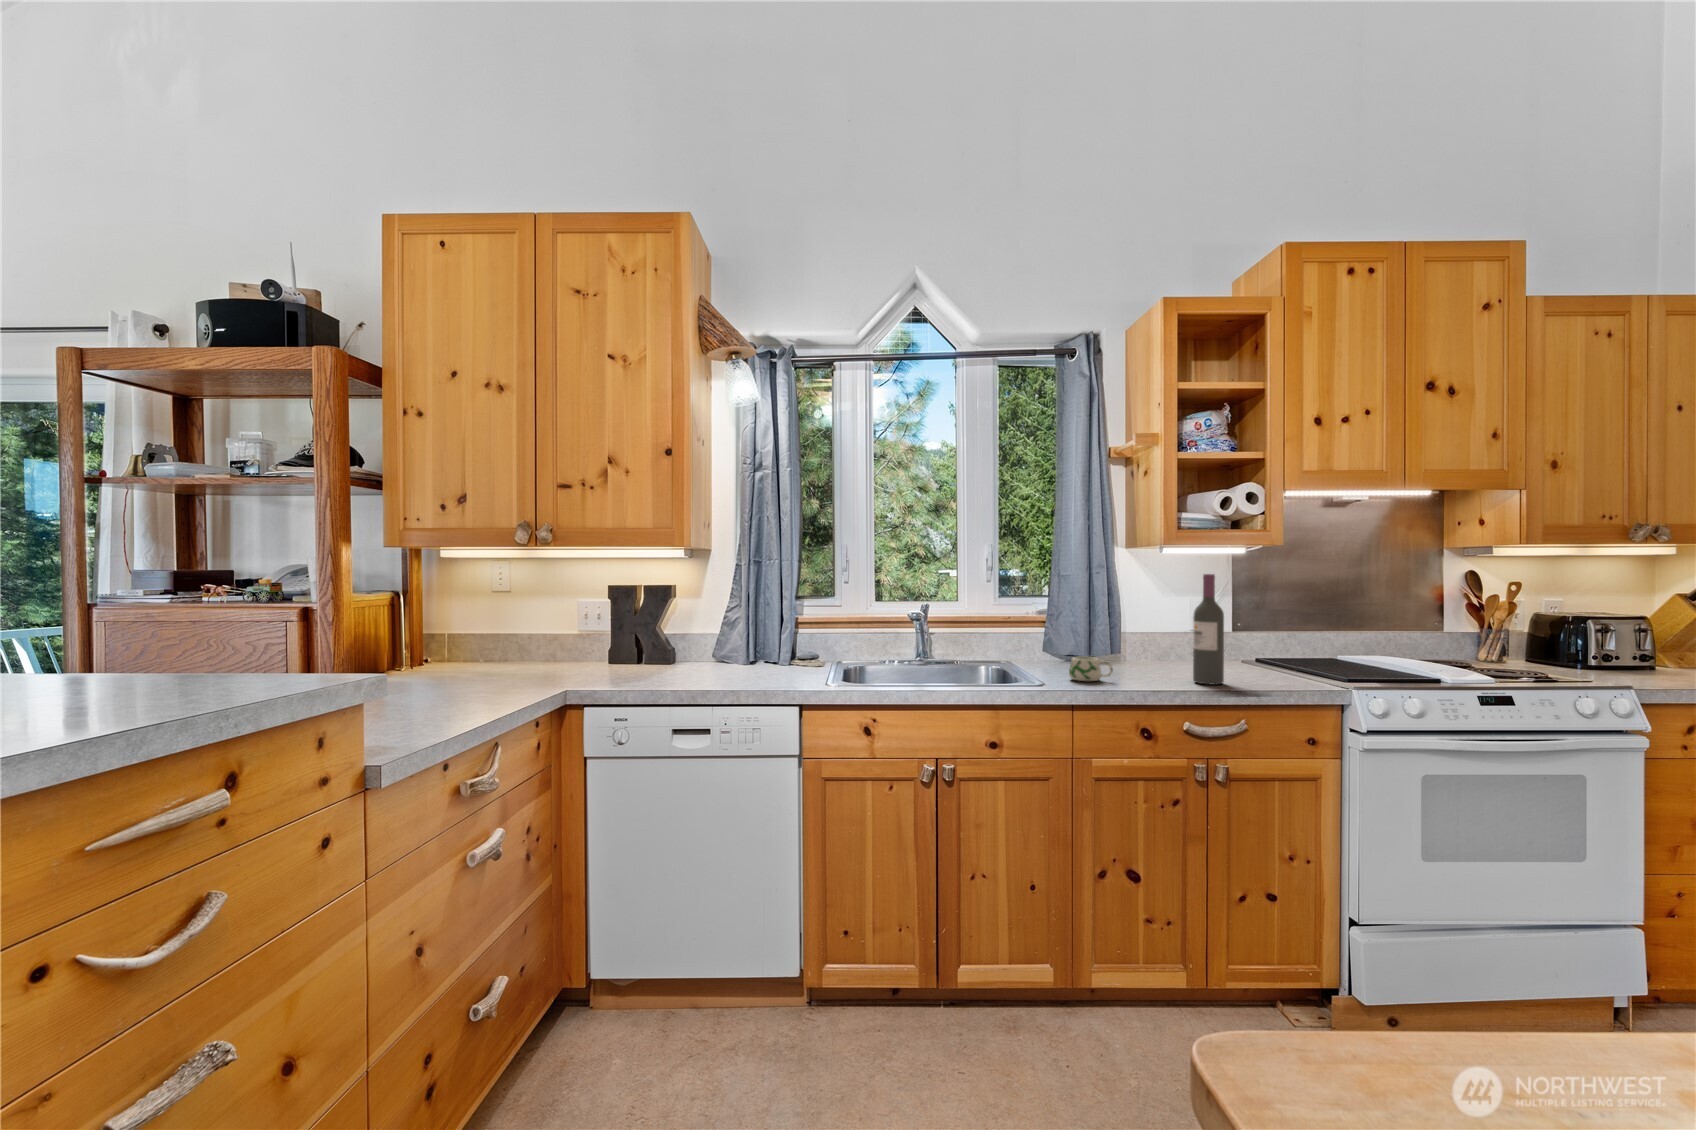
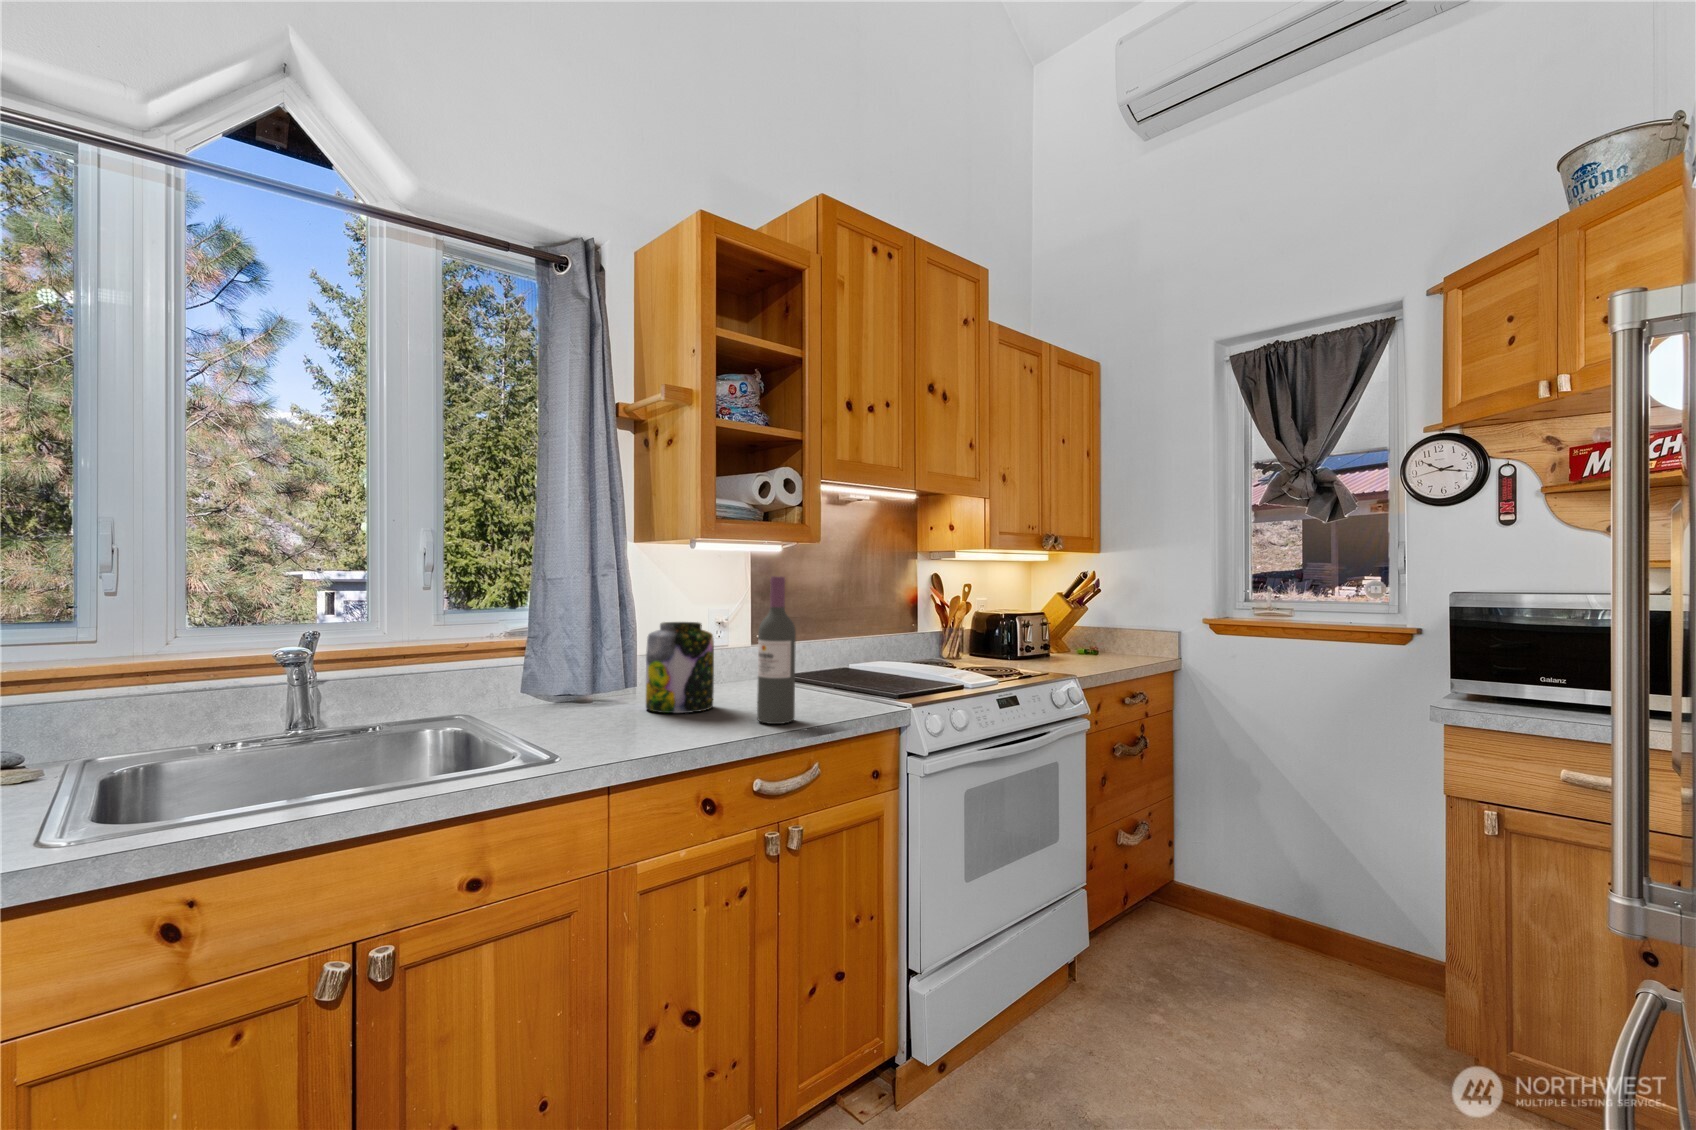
jar: none [1122,607,1173,673] -> present [646,622,714,713]
mug: present [1069,657,1113,681] -> none [591,702,658,743]

